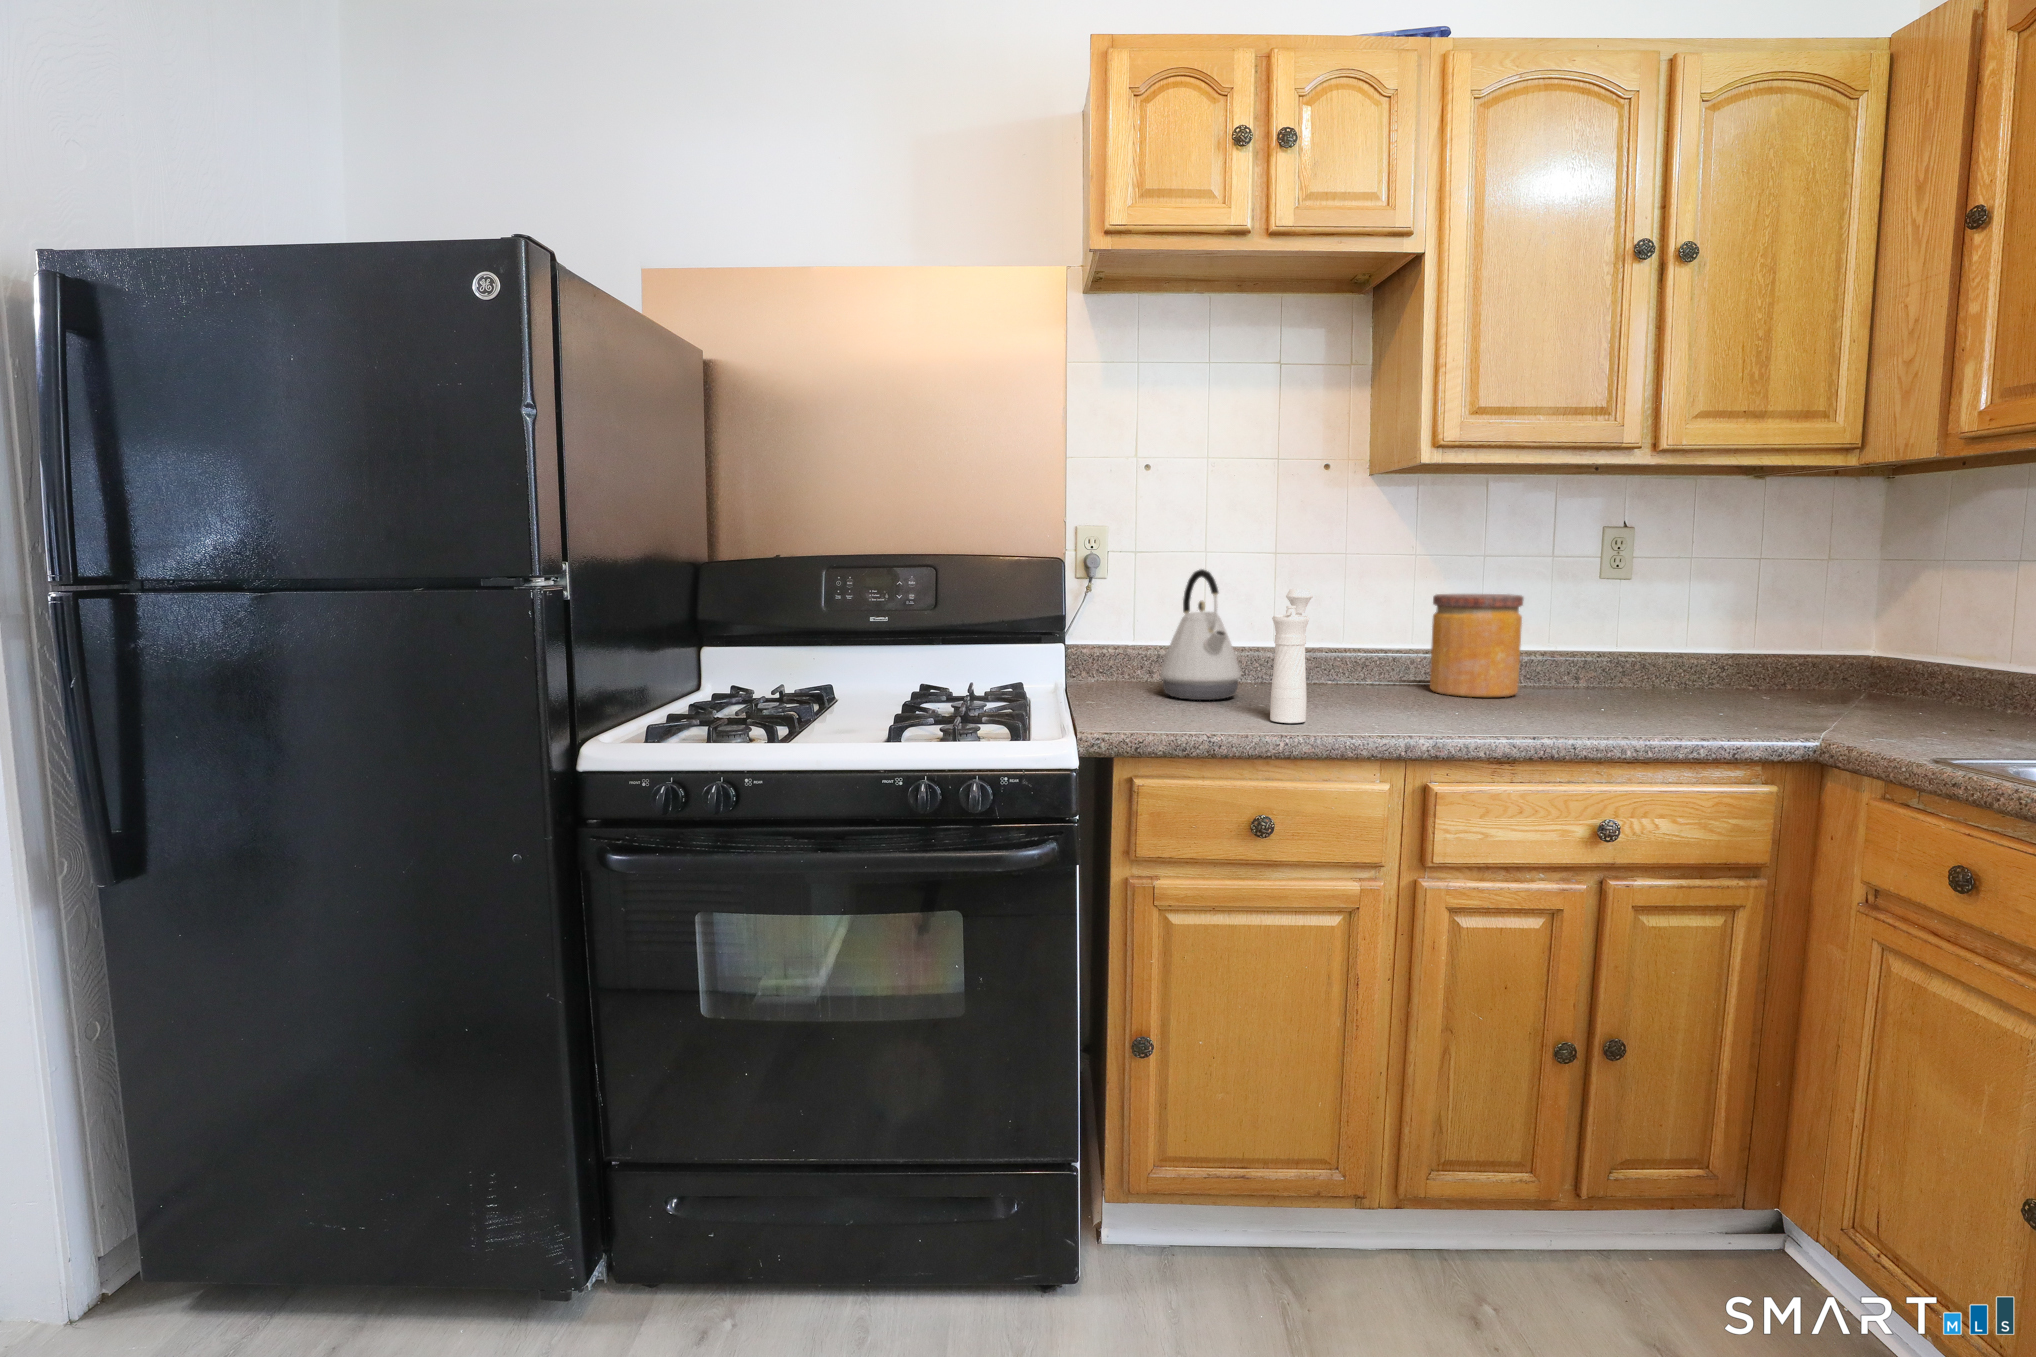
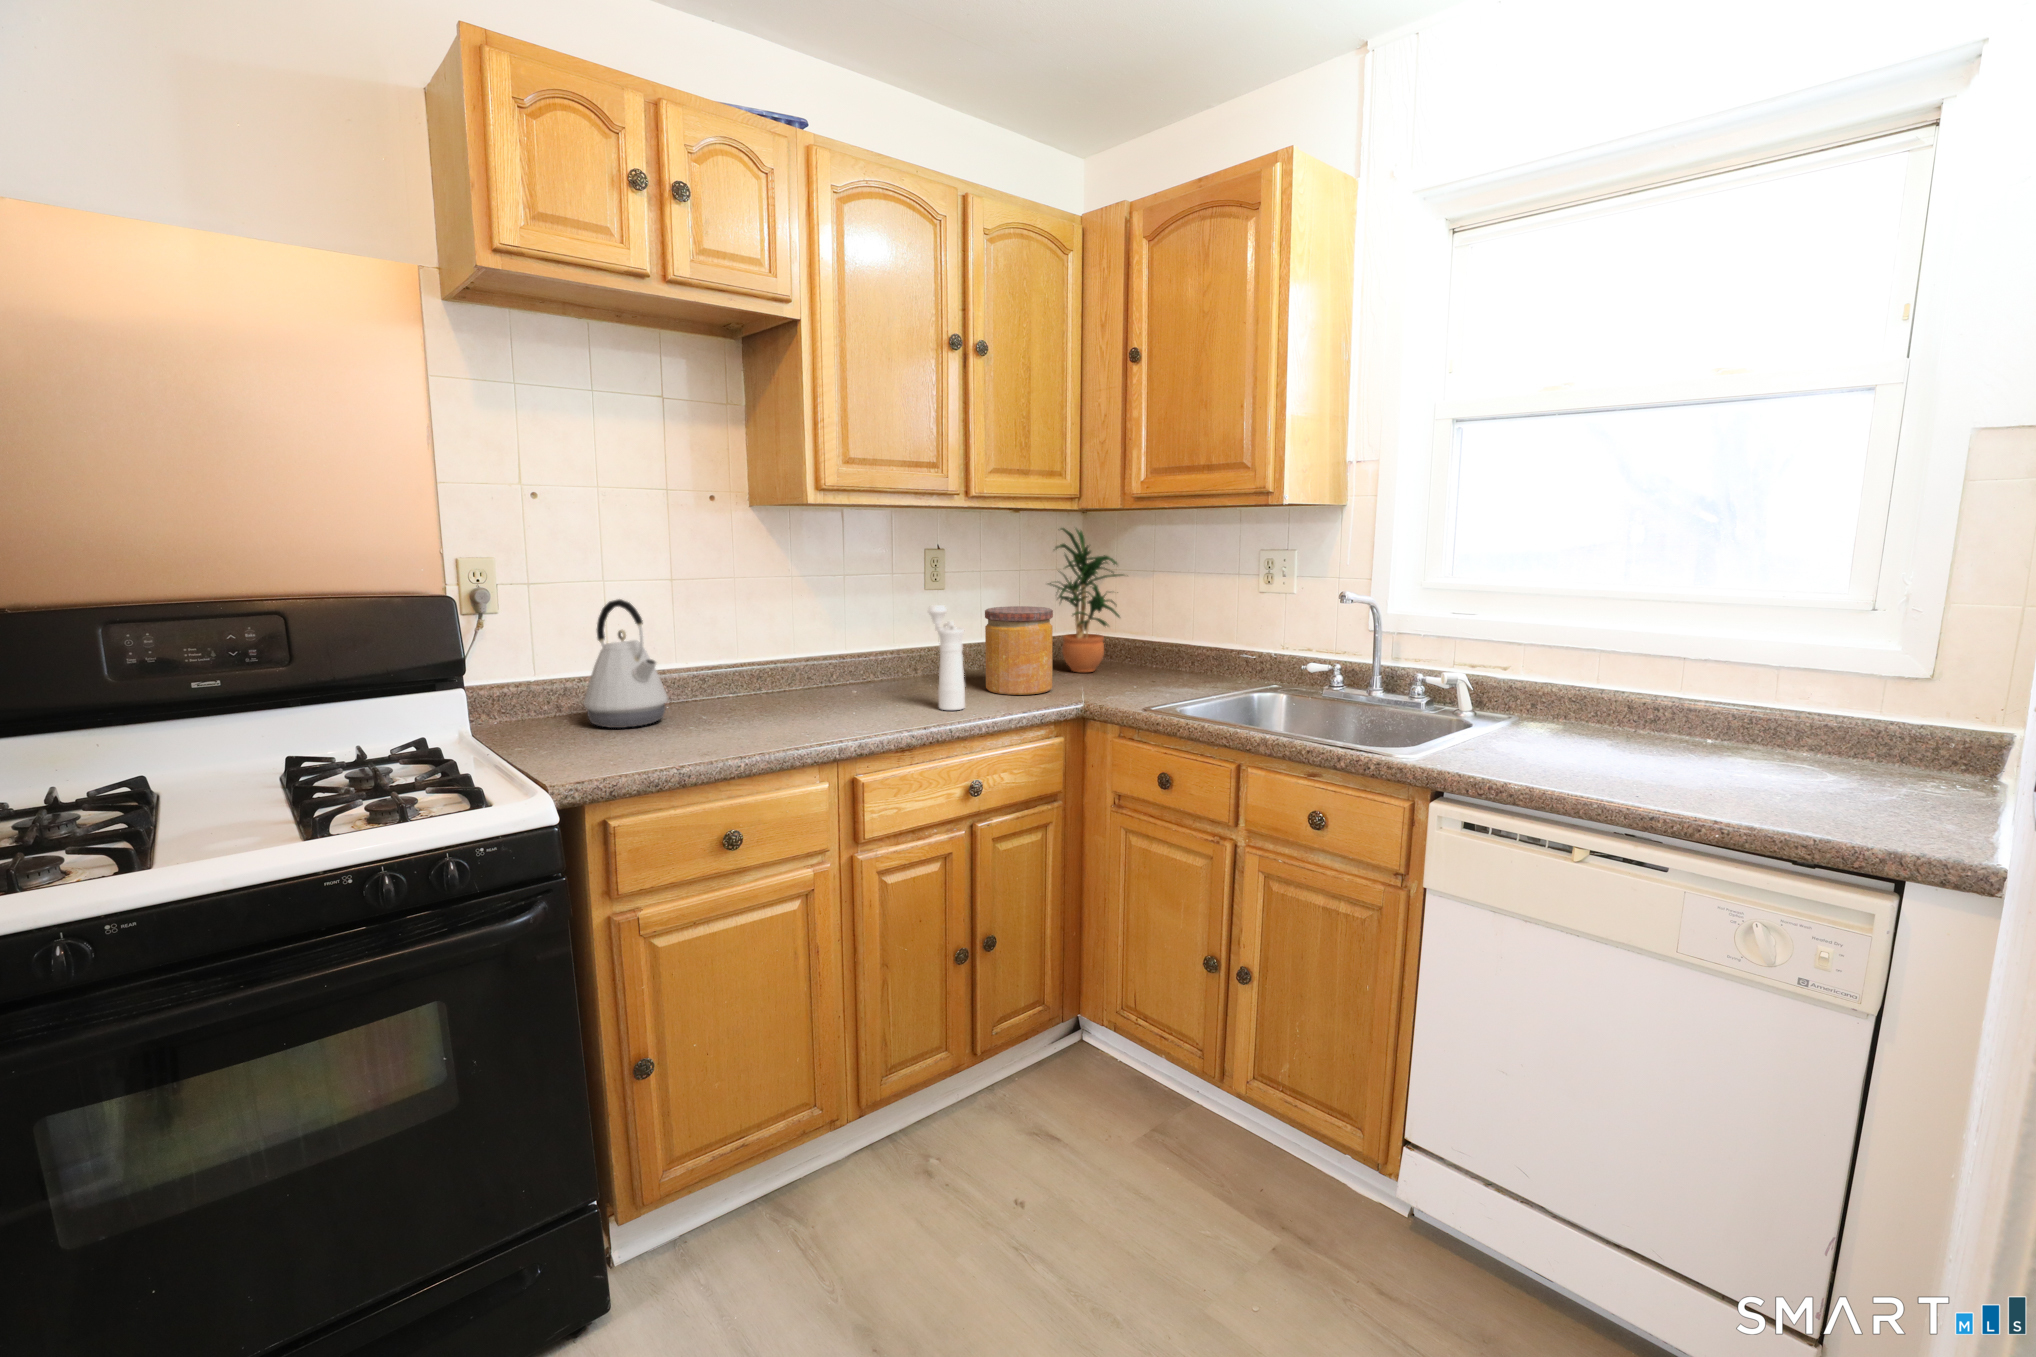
potted plant: none [1797,495,1965,710] -> present [1049,528,1123,672]
pepper mill: present [1270,589,1313,723] -> present [928,605,965,710]
jar: present [1430,594,1523,697] -> present [985,606,1053,695]

